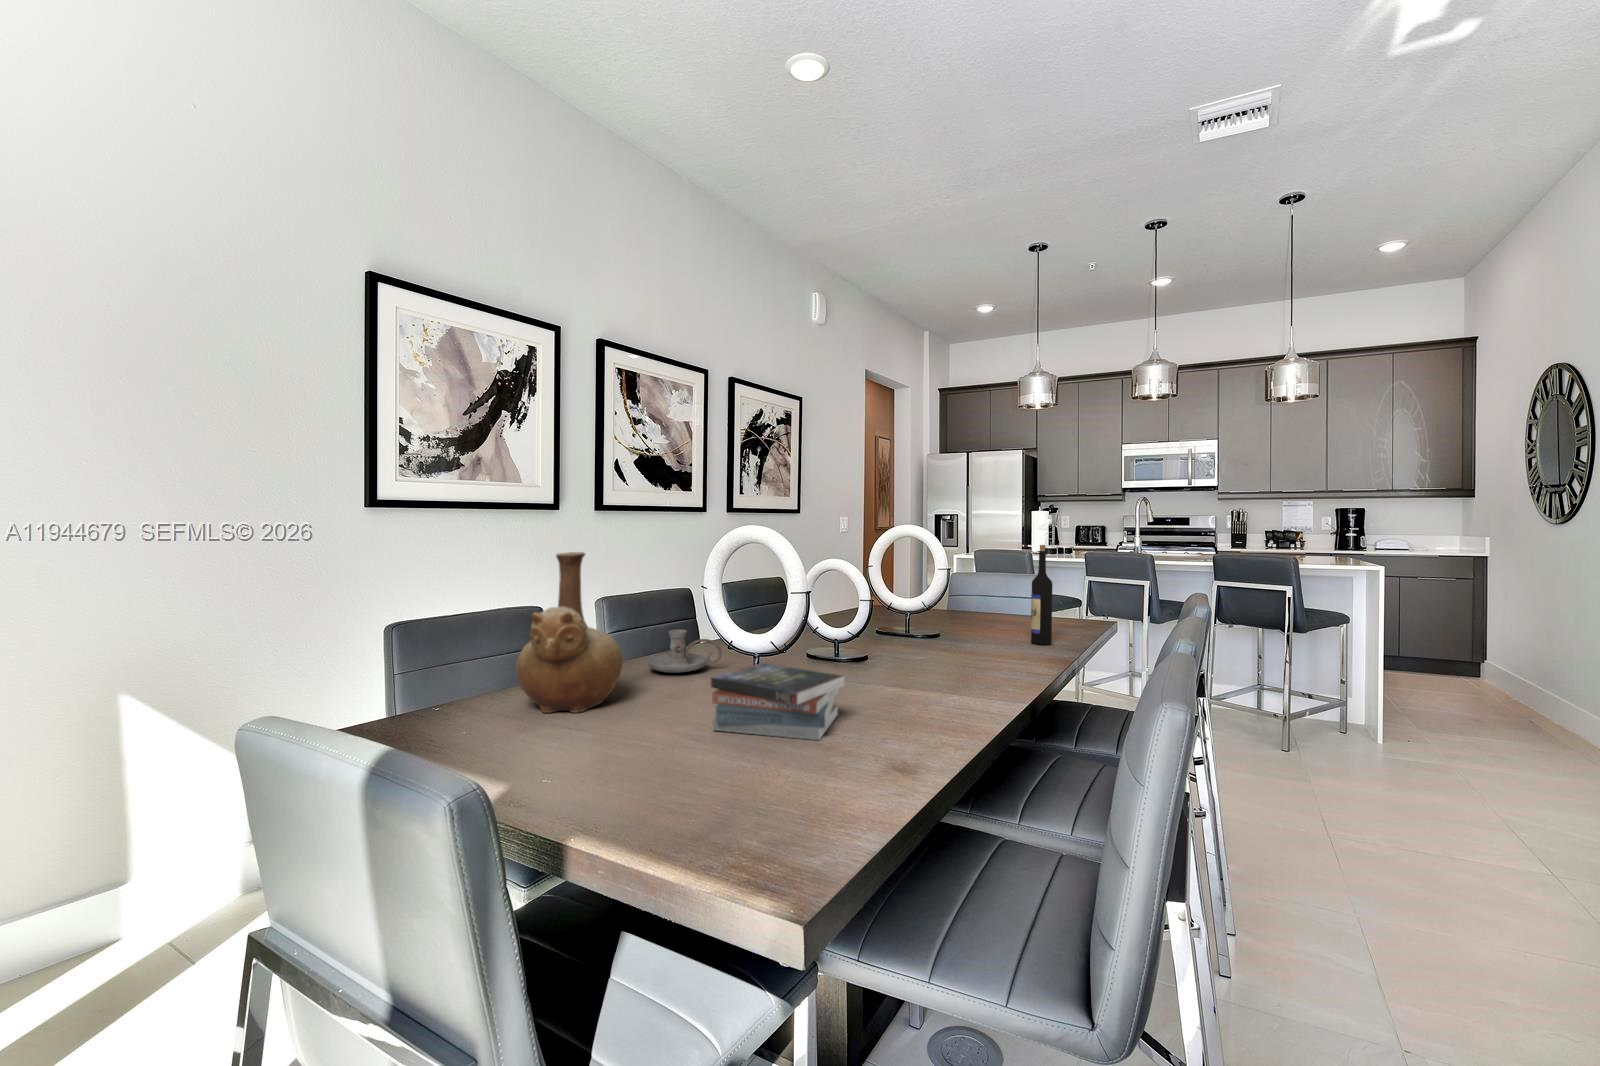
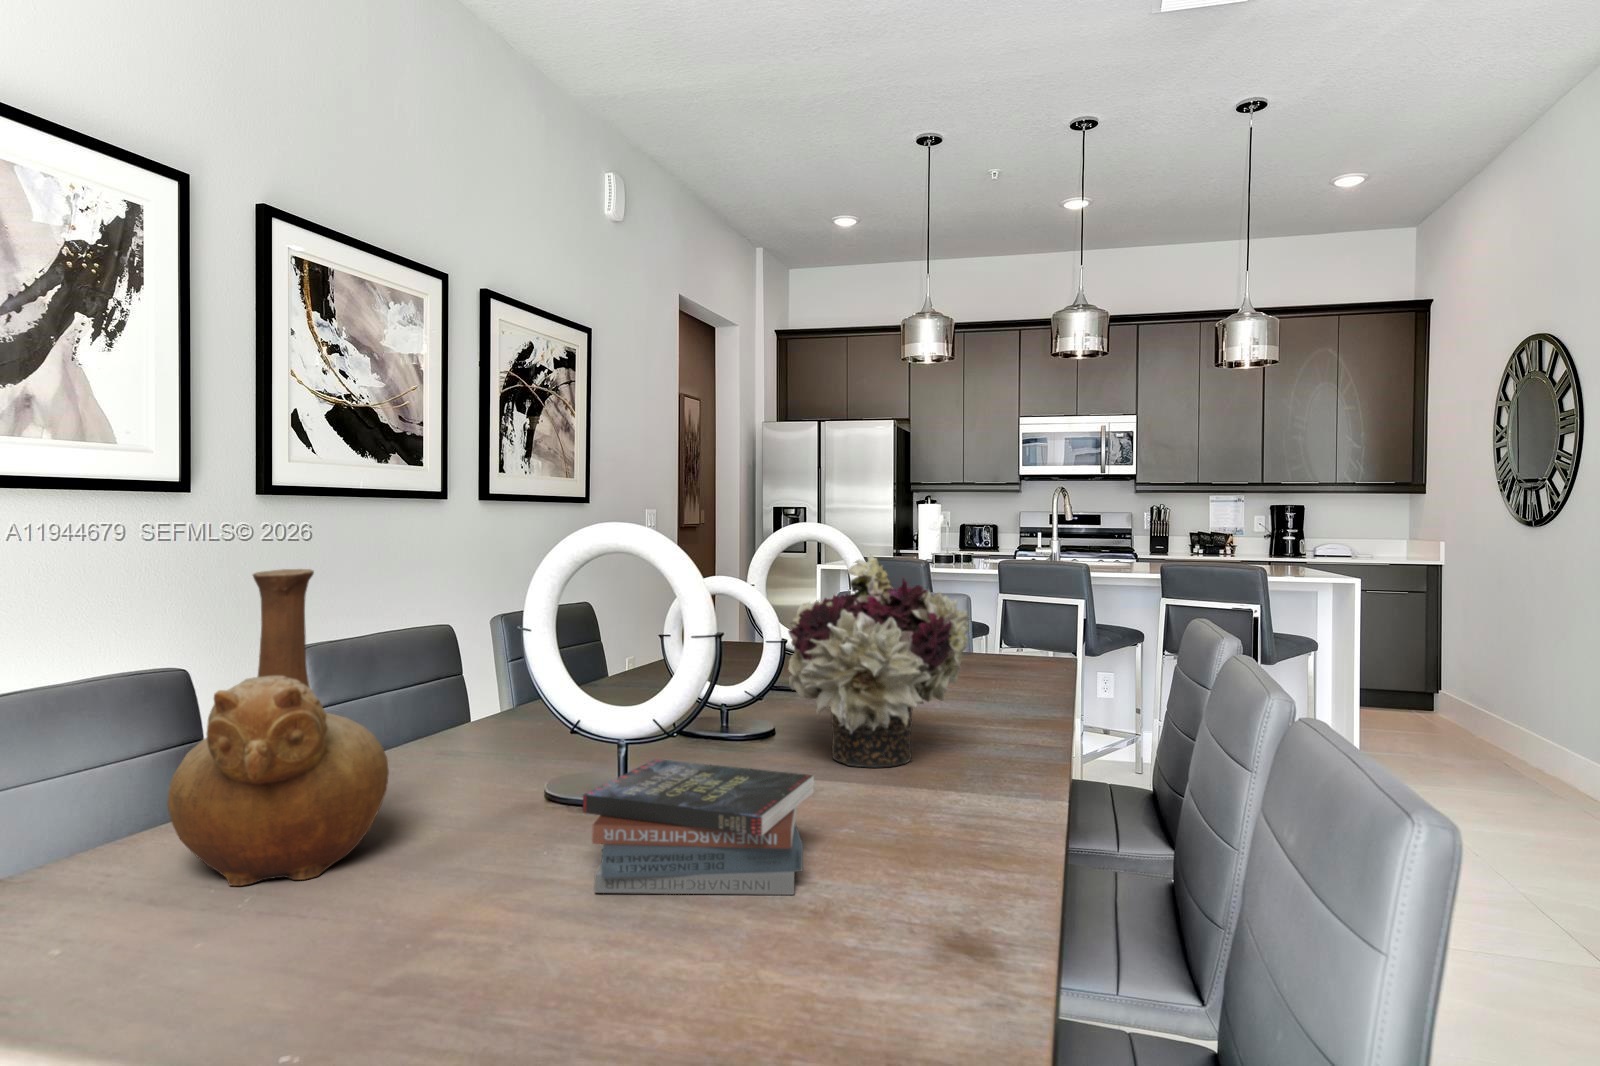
wine bottle: present [1031,545,1052,645] -> none [993,552,1023,698]
flower arrangement: none [862,546,979,681] -> present [788,555,970,768]
candle holder: present [647,630,722,673] -> none [410,704,545,781]

